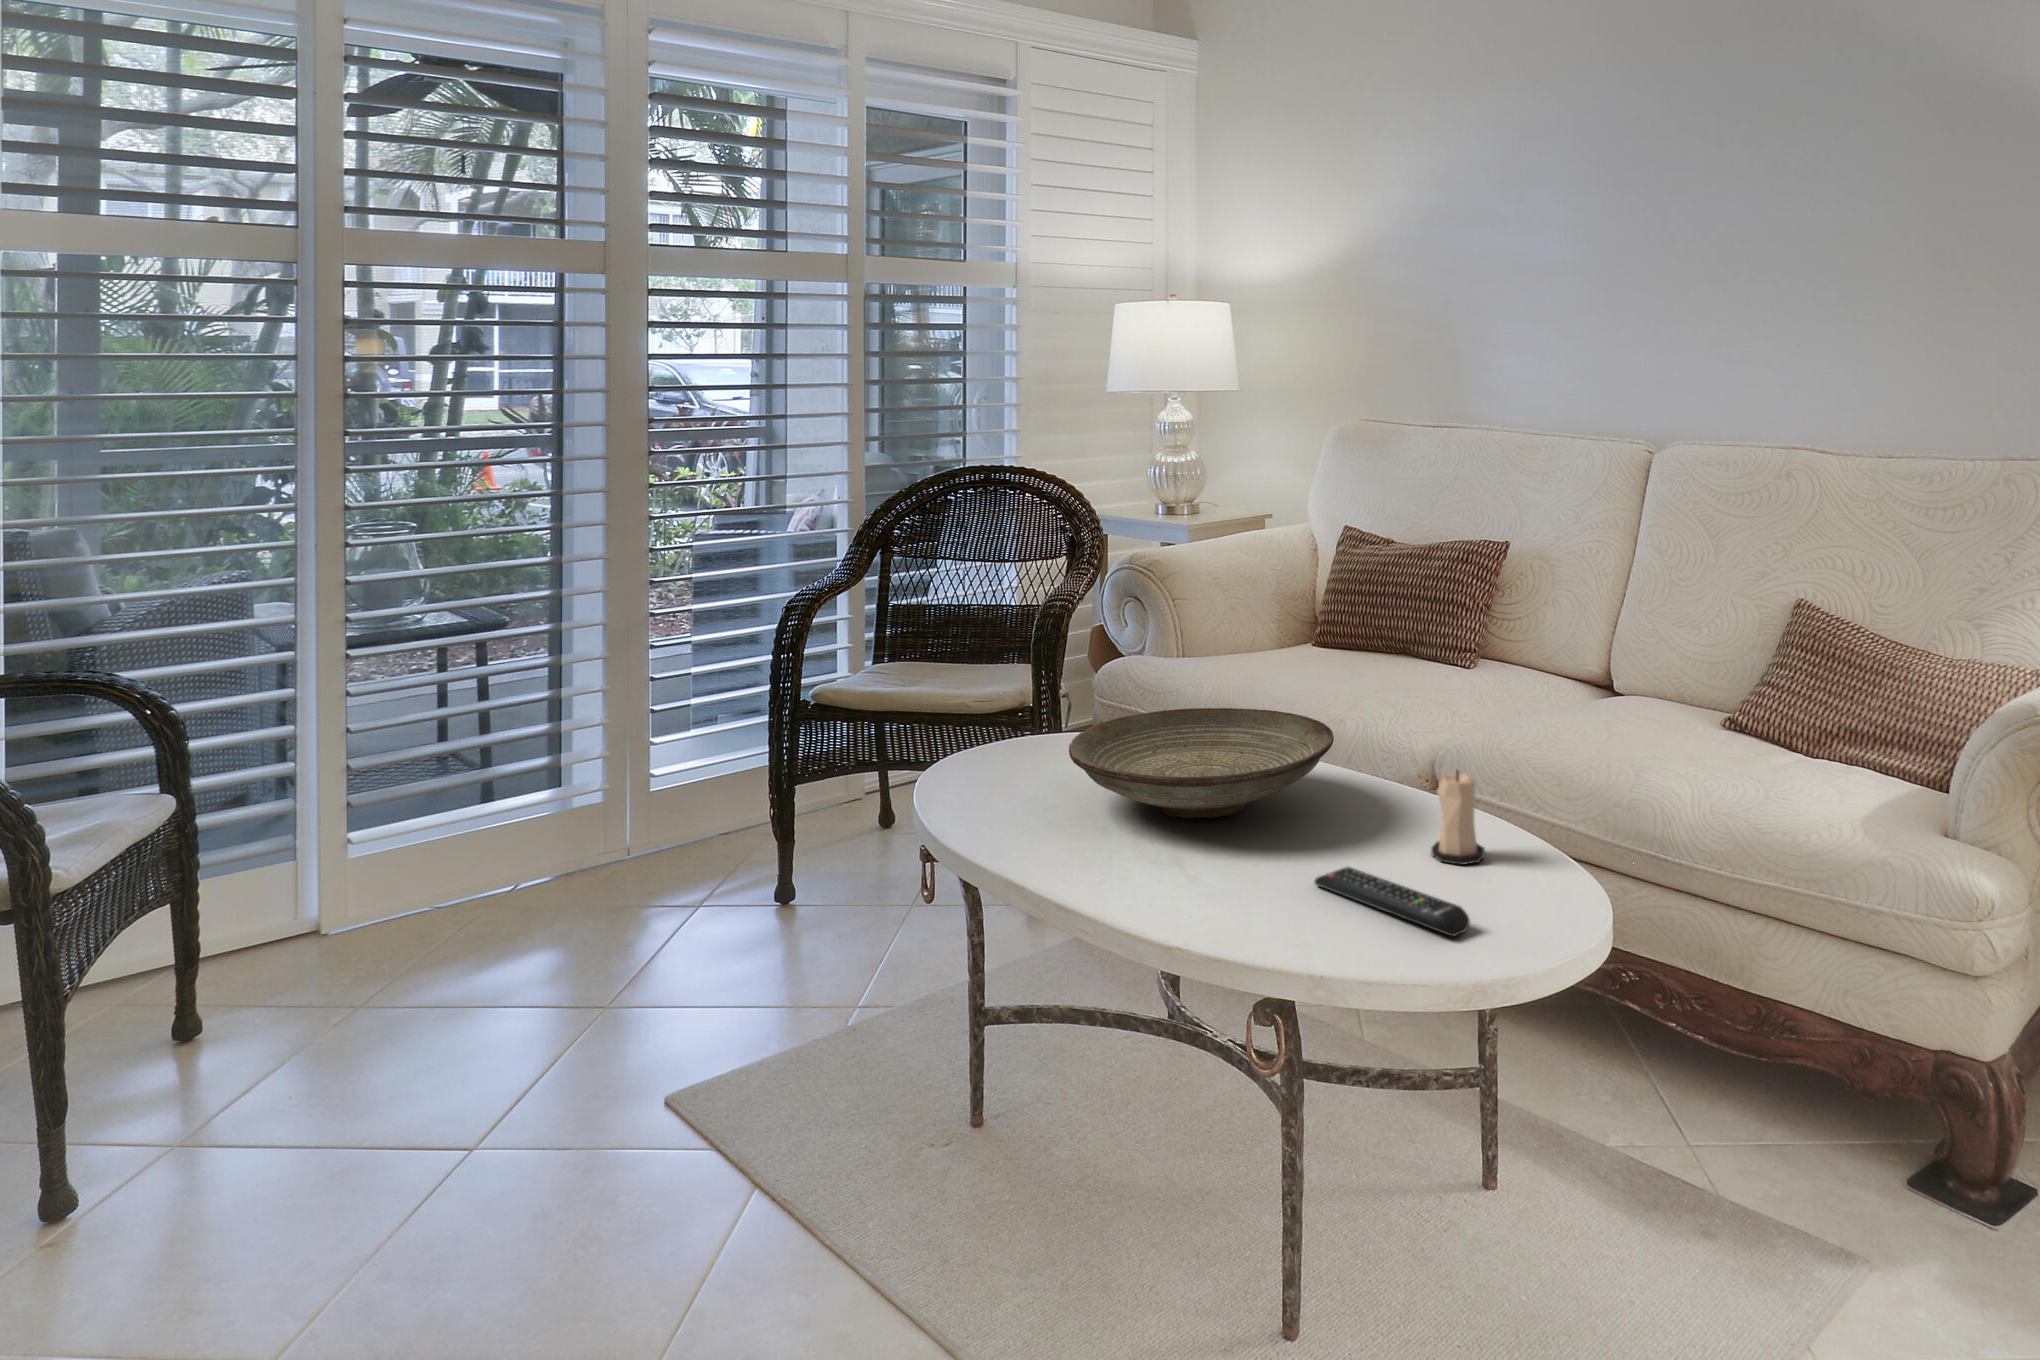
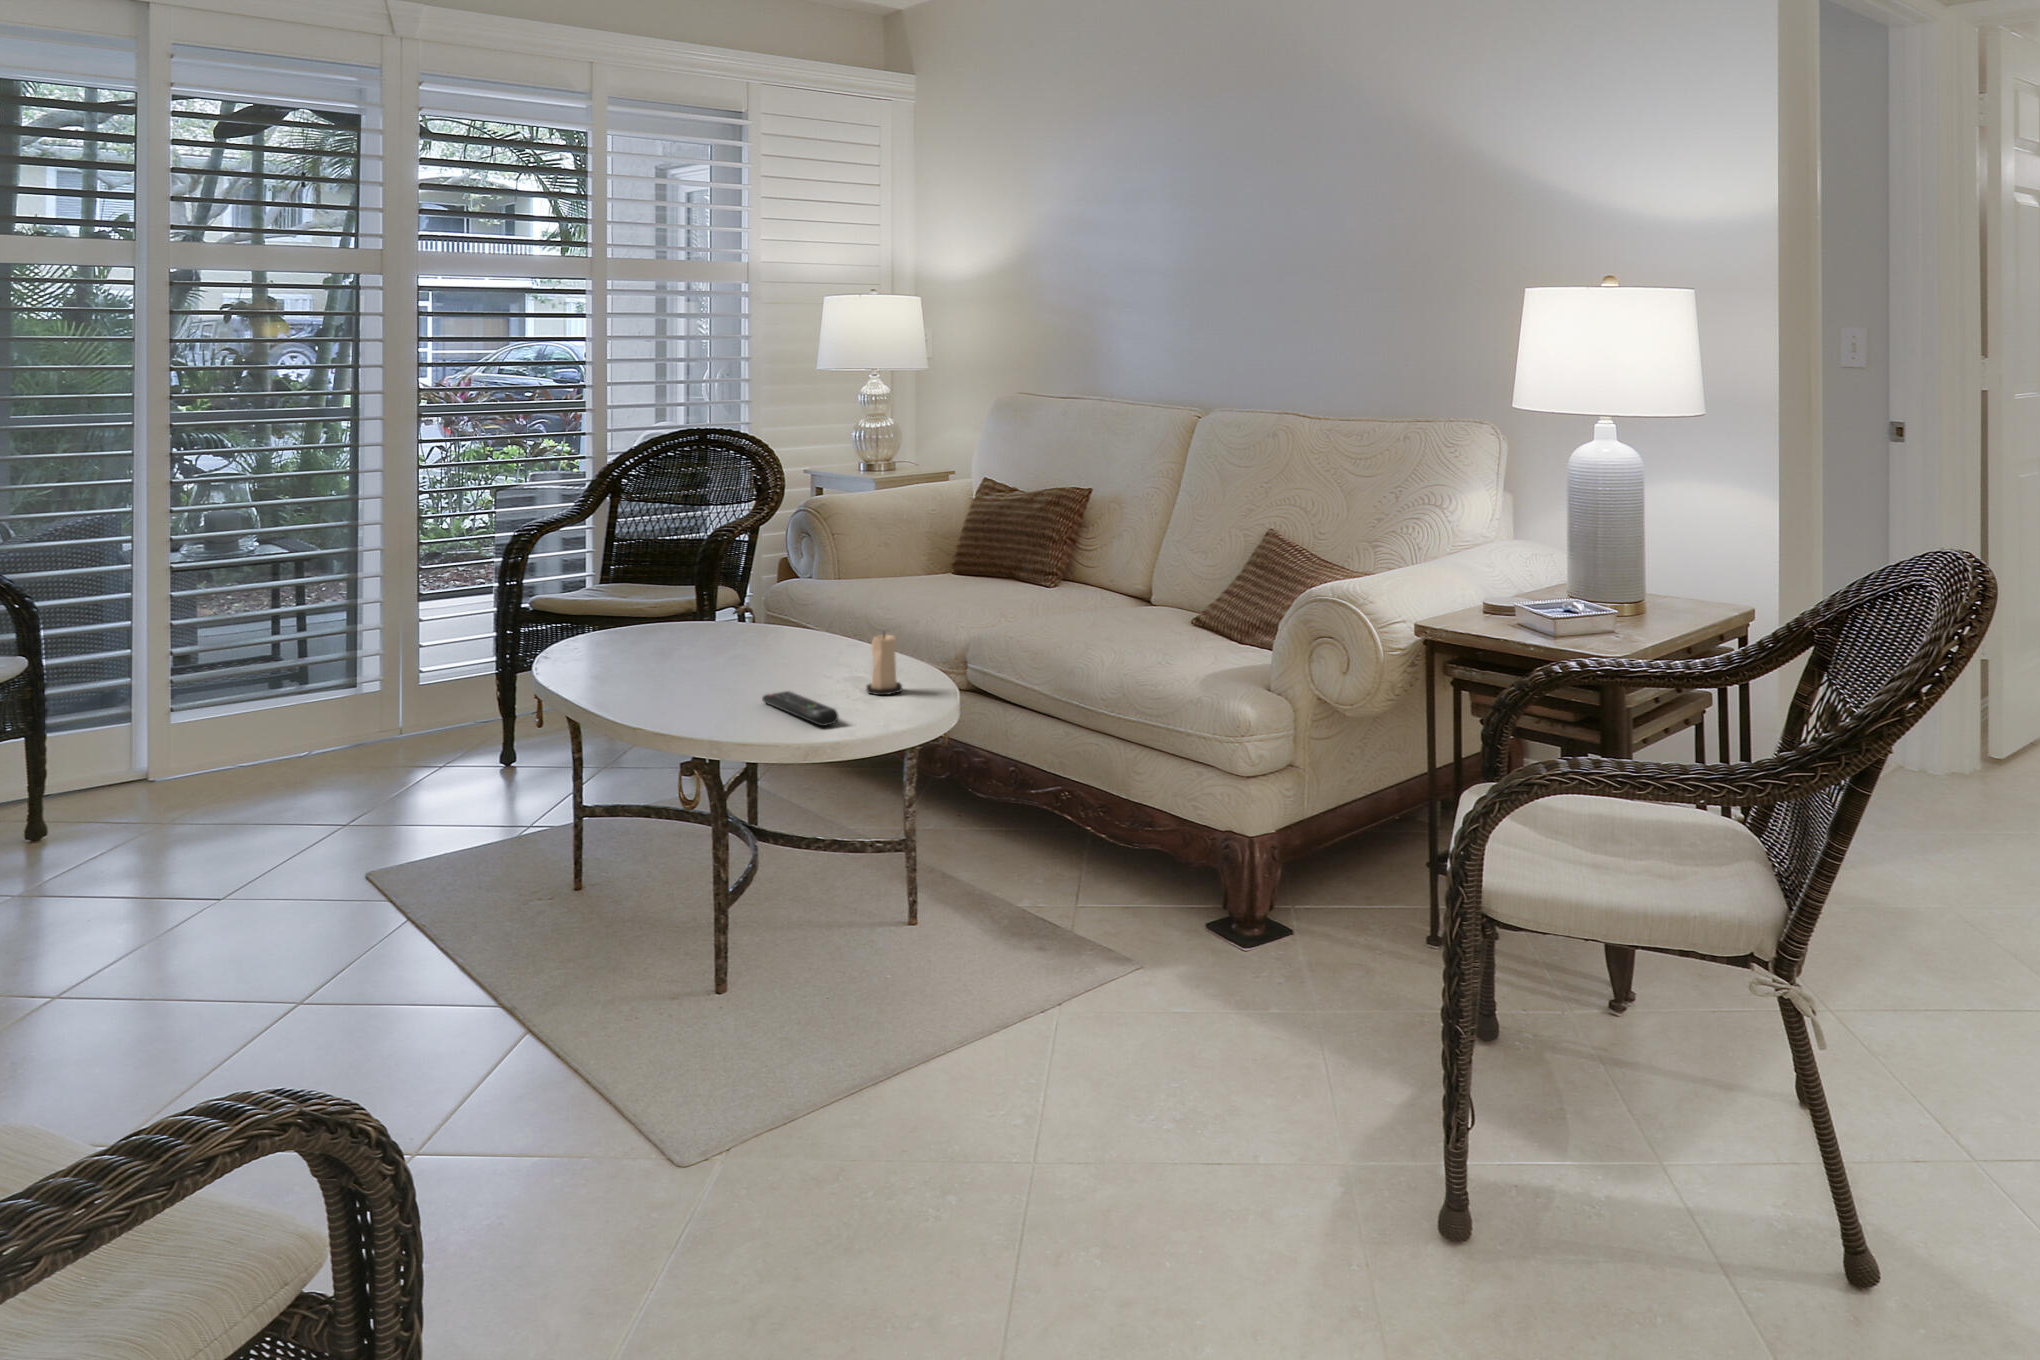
decorative bowl: present [1069,708,1334,818] -> none [636,600,830,669]

